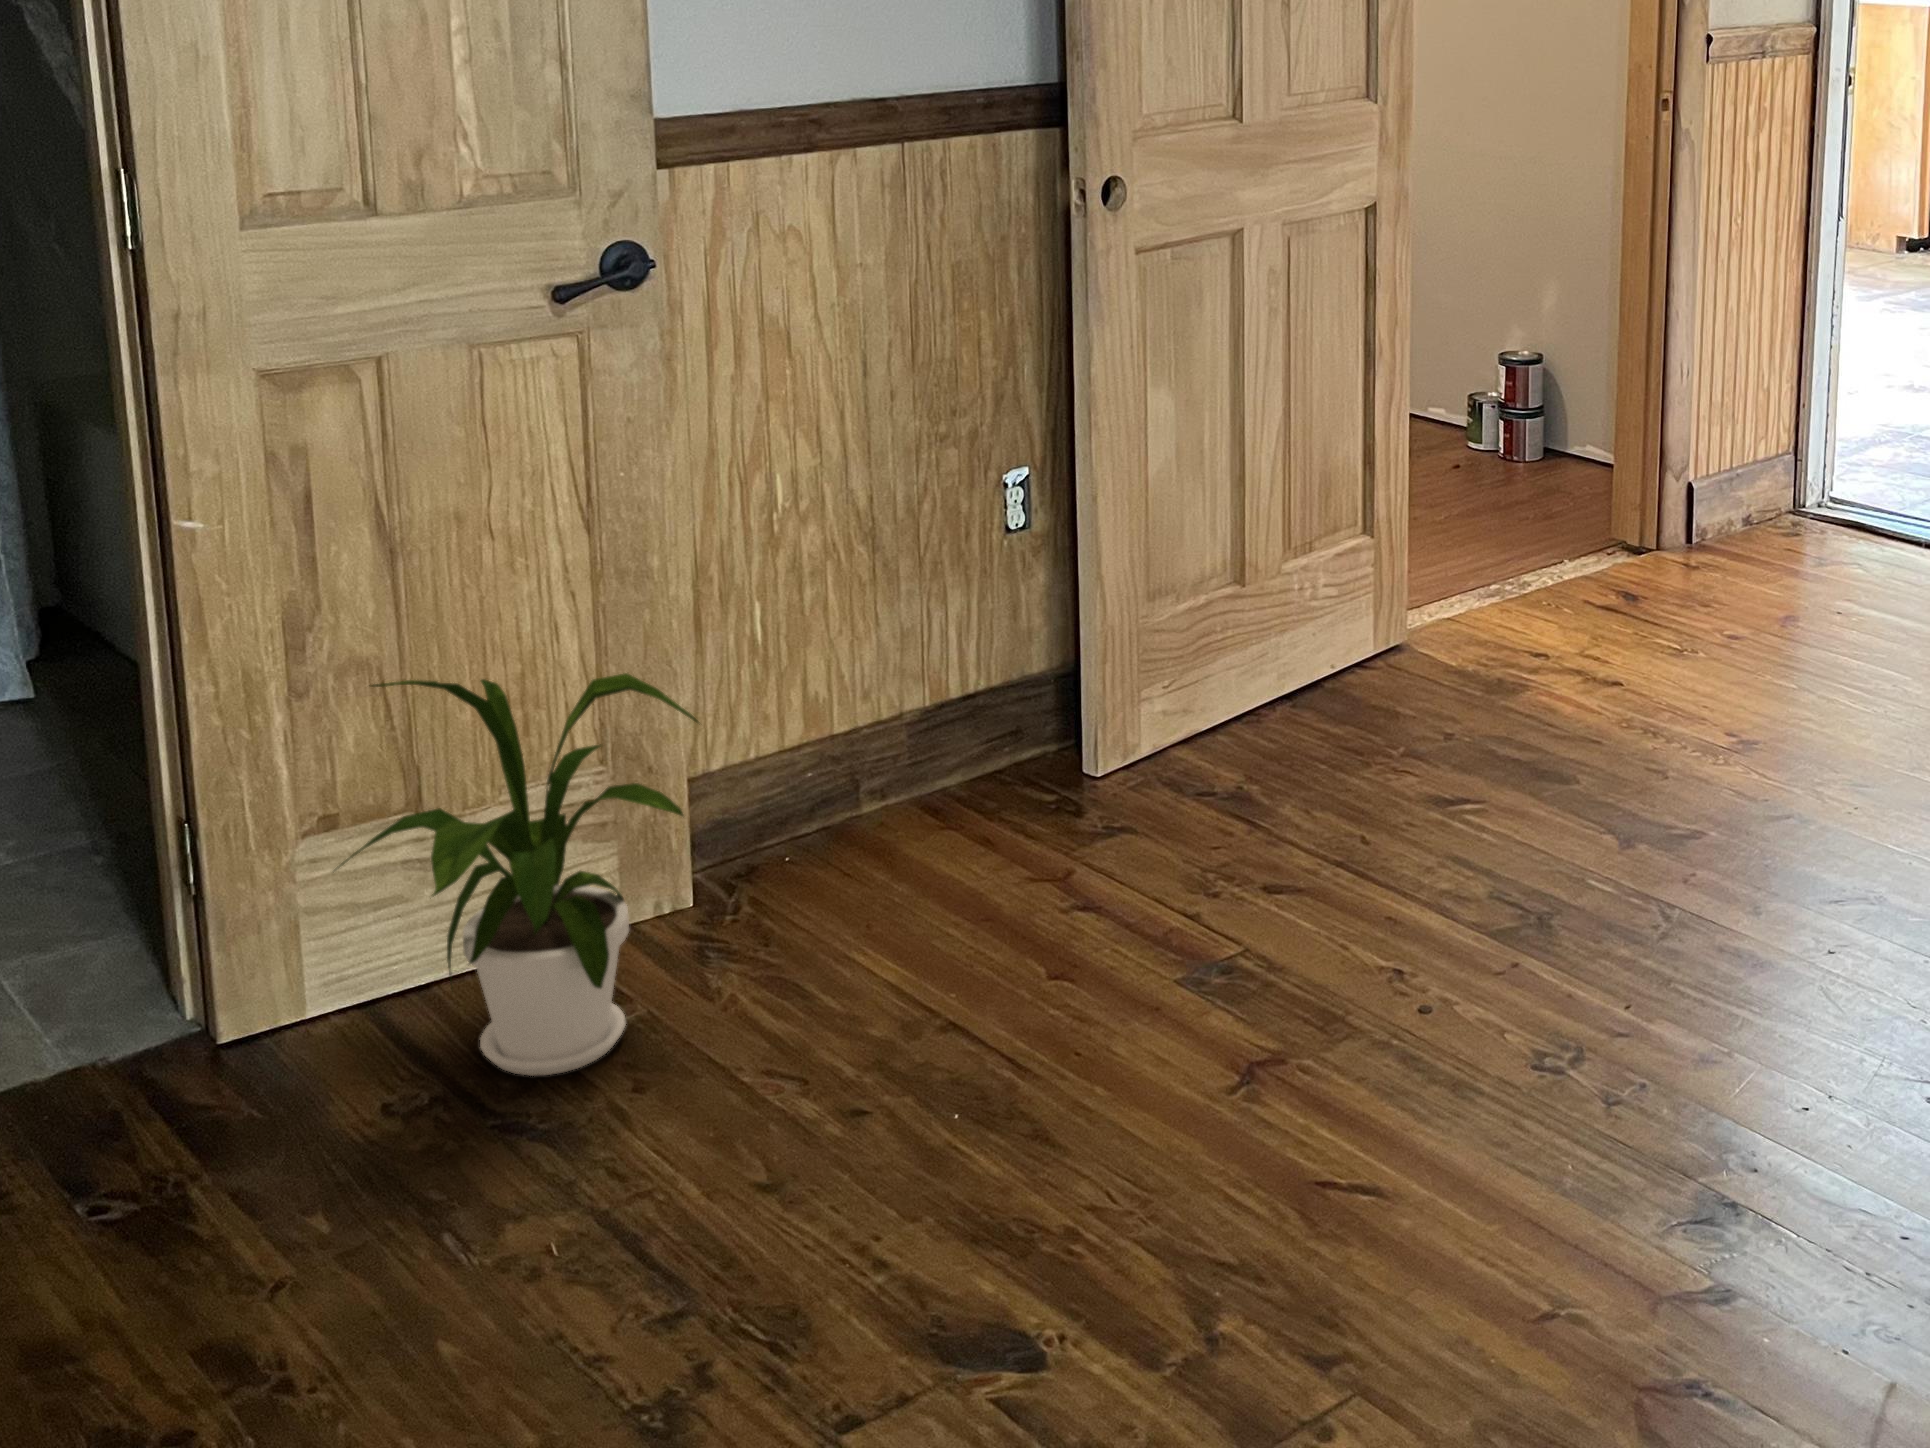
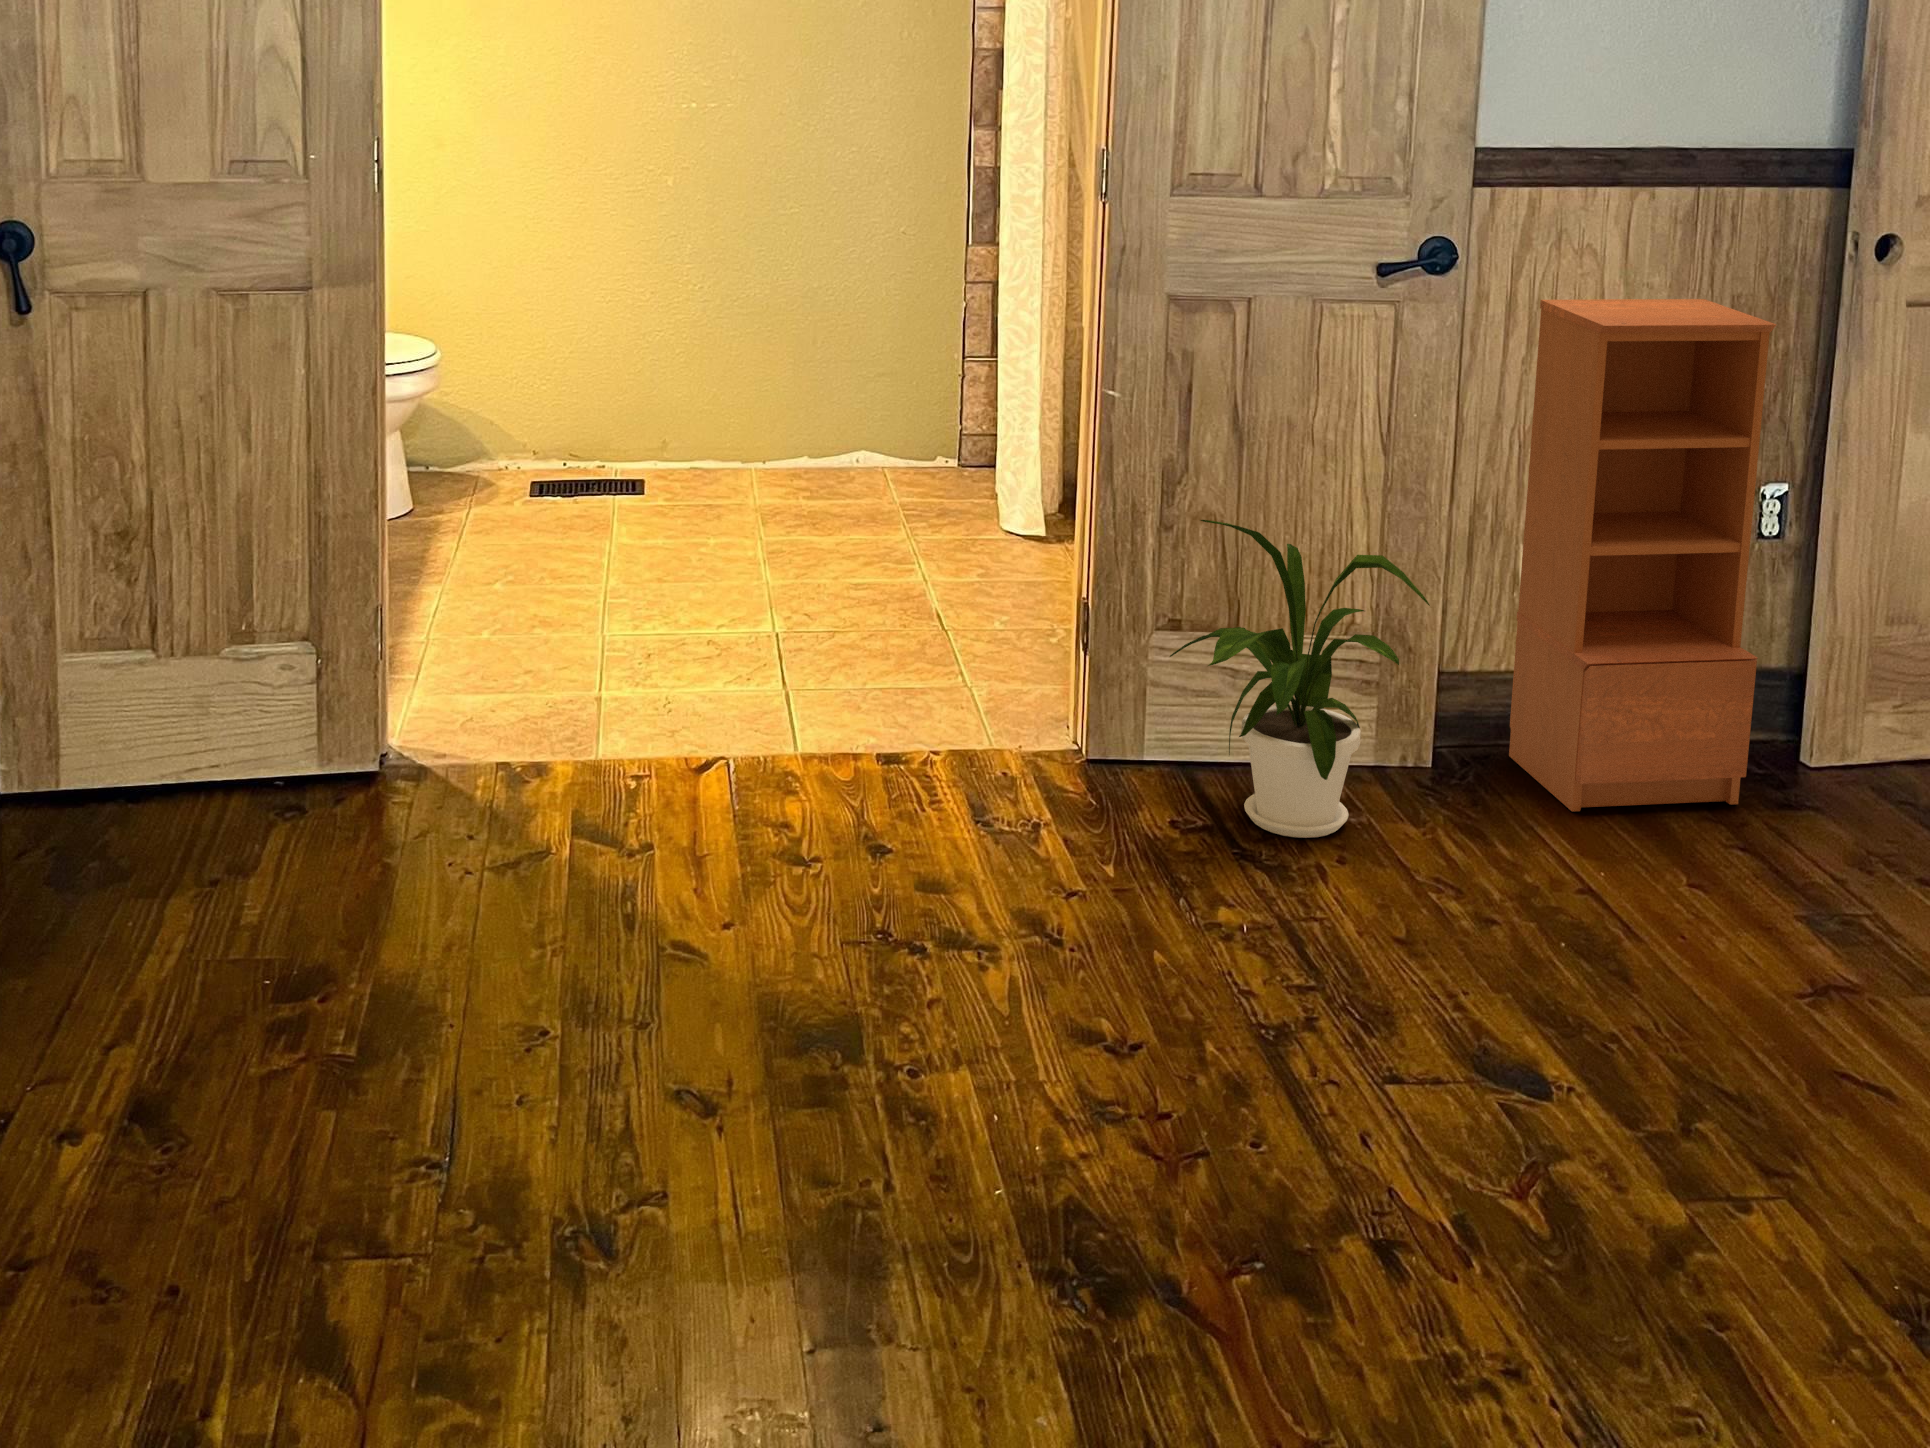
bookcase: none [749,273,1056,917] -> present [1509,299,1776,812]

